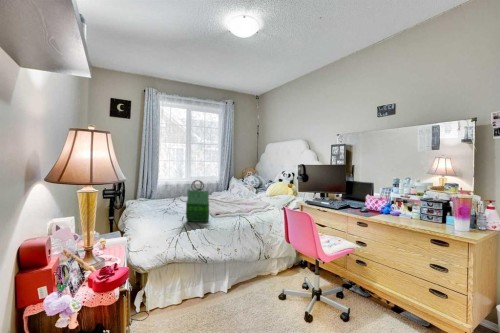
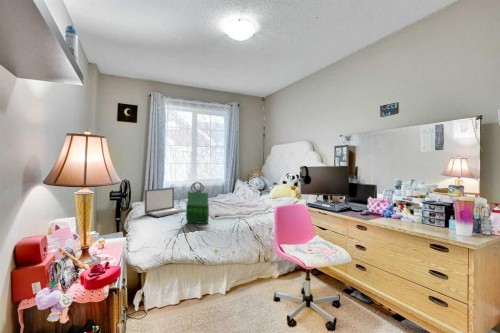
laptop: none [141,186,185,216] -> present [145,188,186,217]

